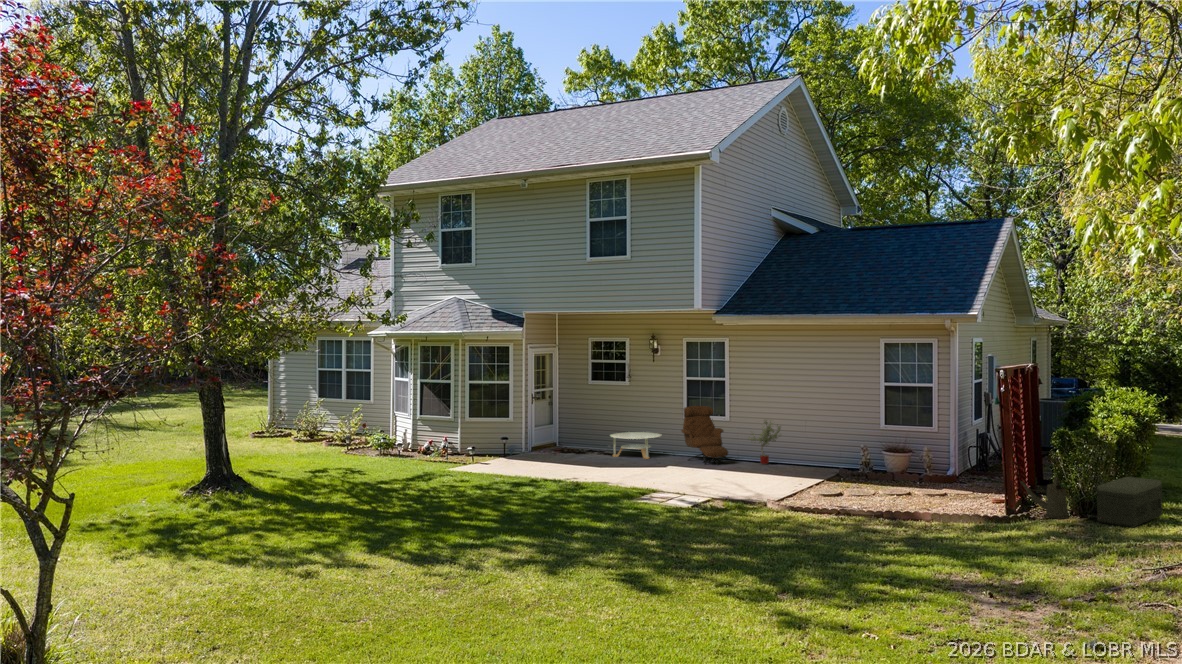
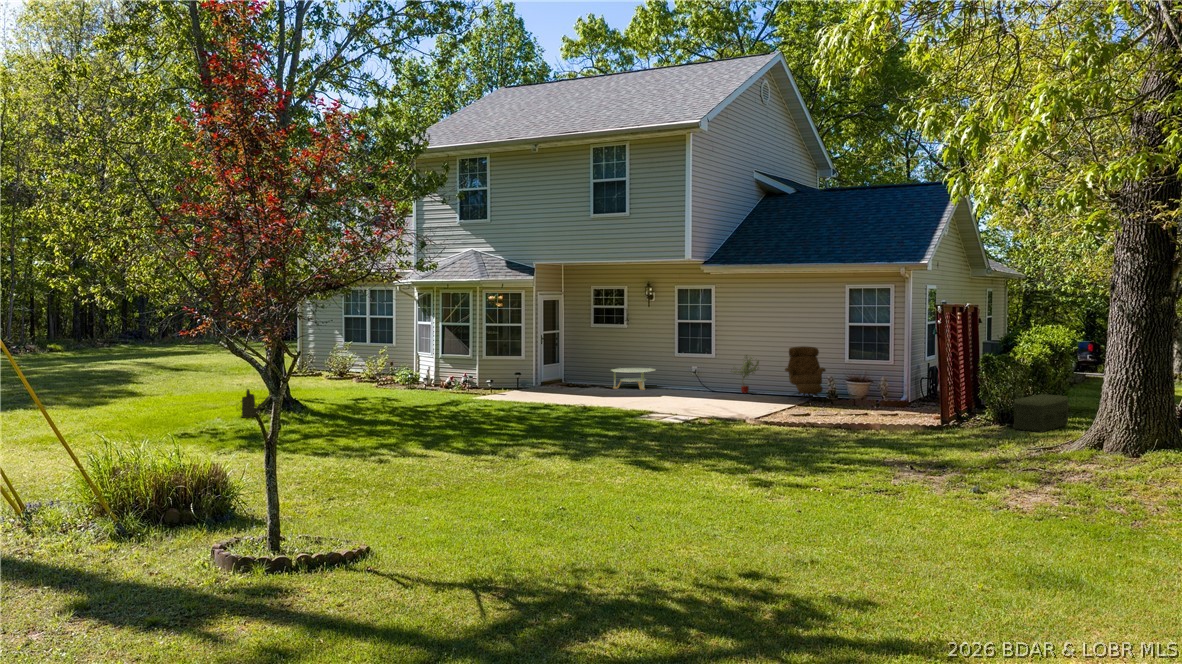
lounge chair: present [681,406,728,465] -> present [785,346,826,400]
watering can: present [1020,477,1075,519] -> present [241,389,269,418]

